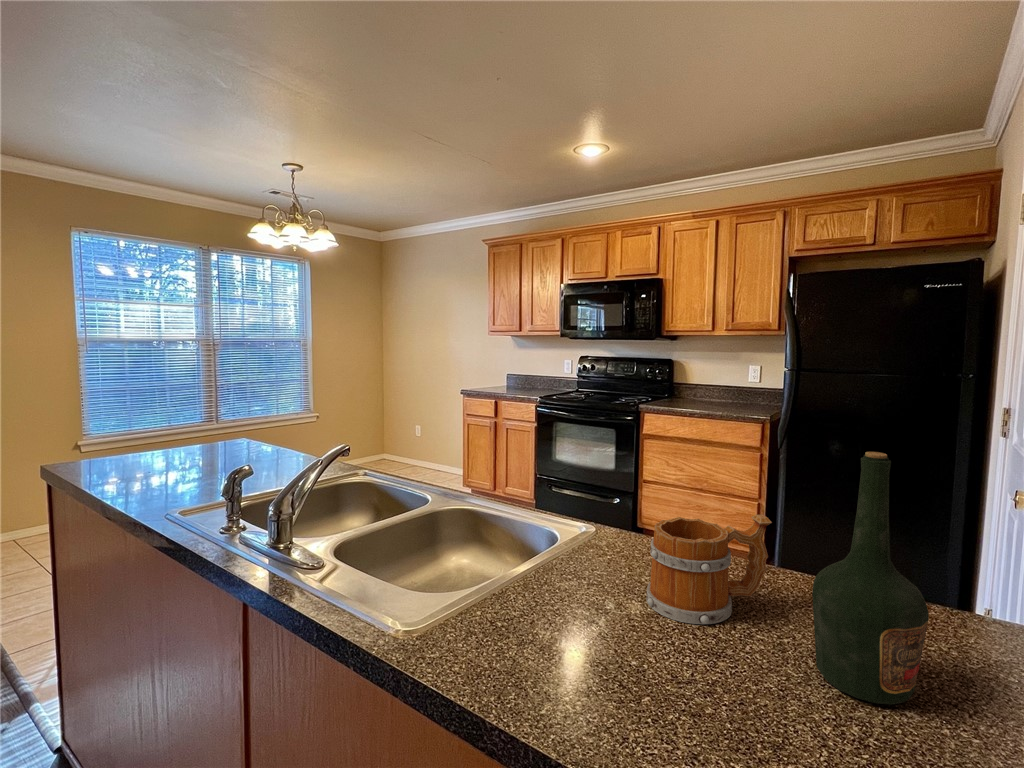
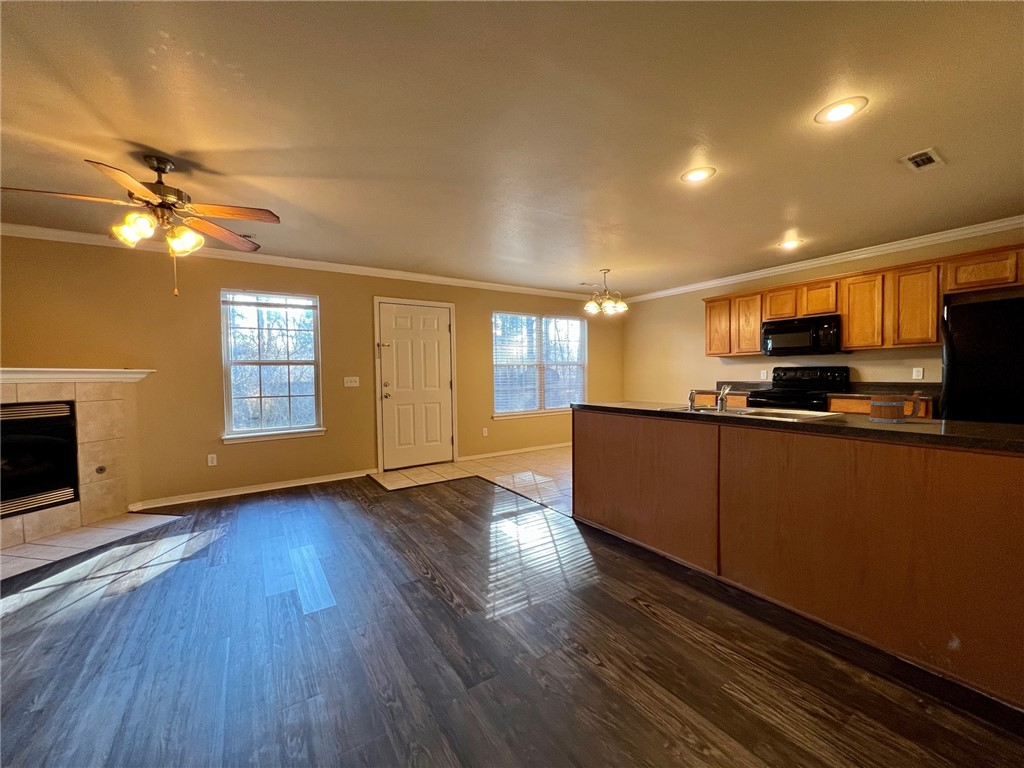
bottle: present [812,452,929,705] -> none [937,357,979,428]

